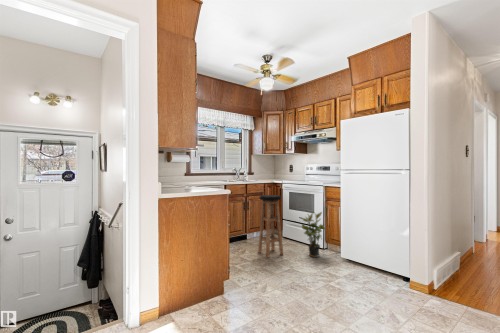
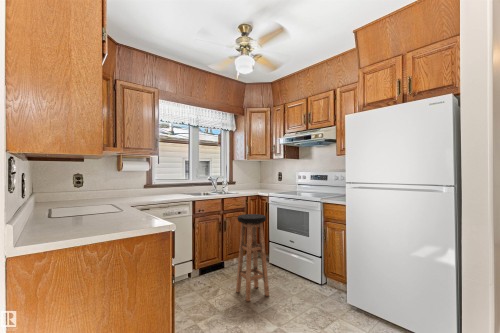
potted plant: present [302,212,325,257] -> none [293,235,325,299]

